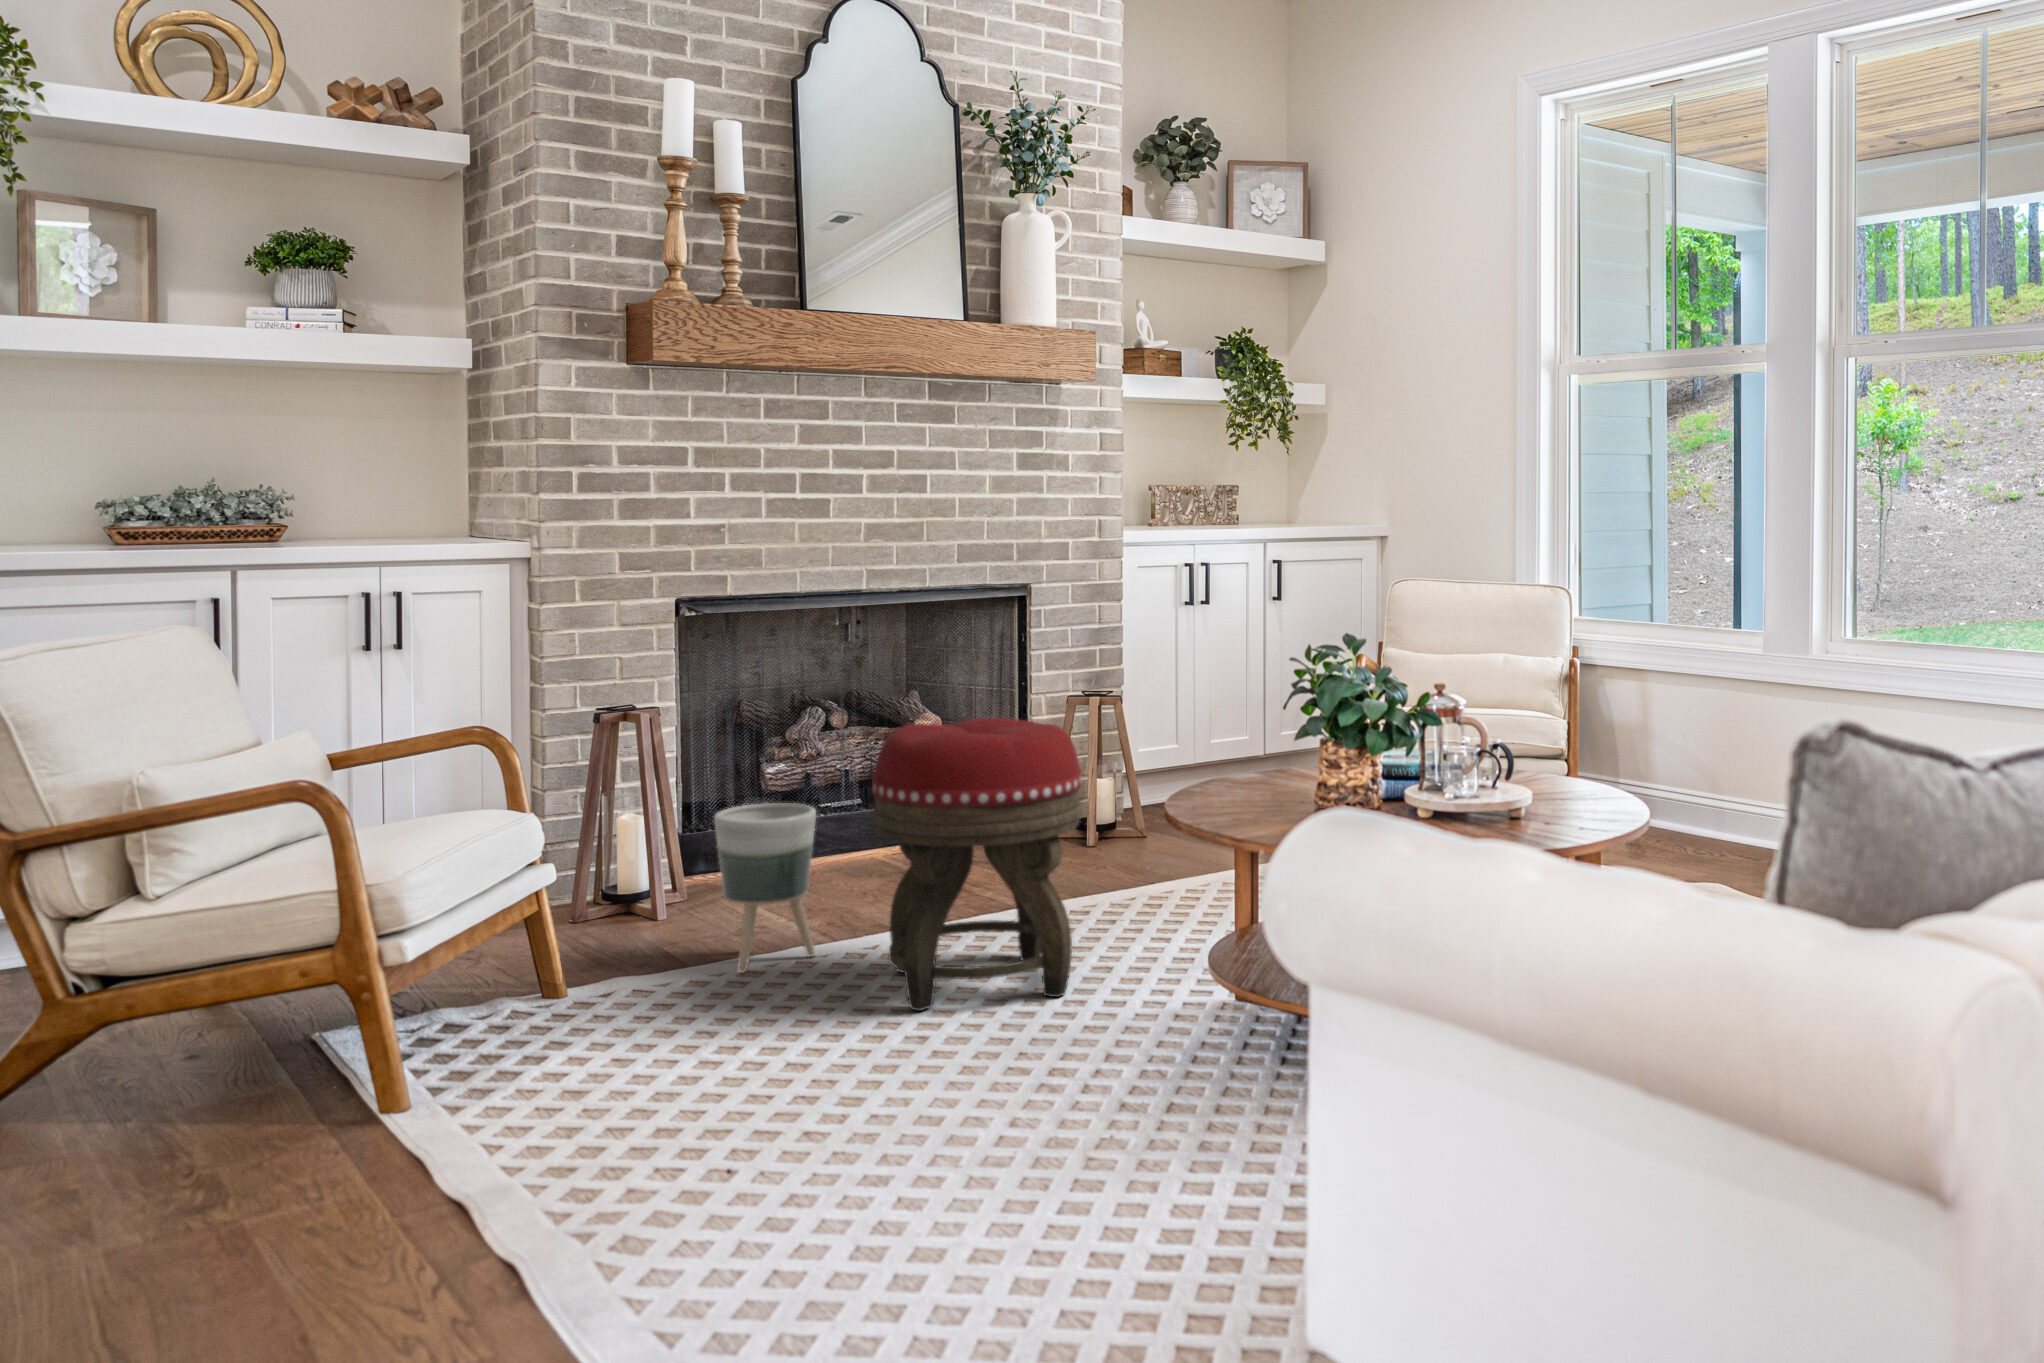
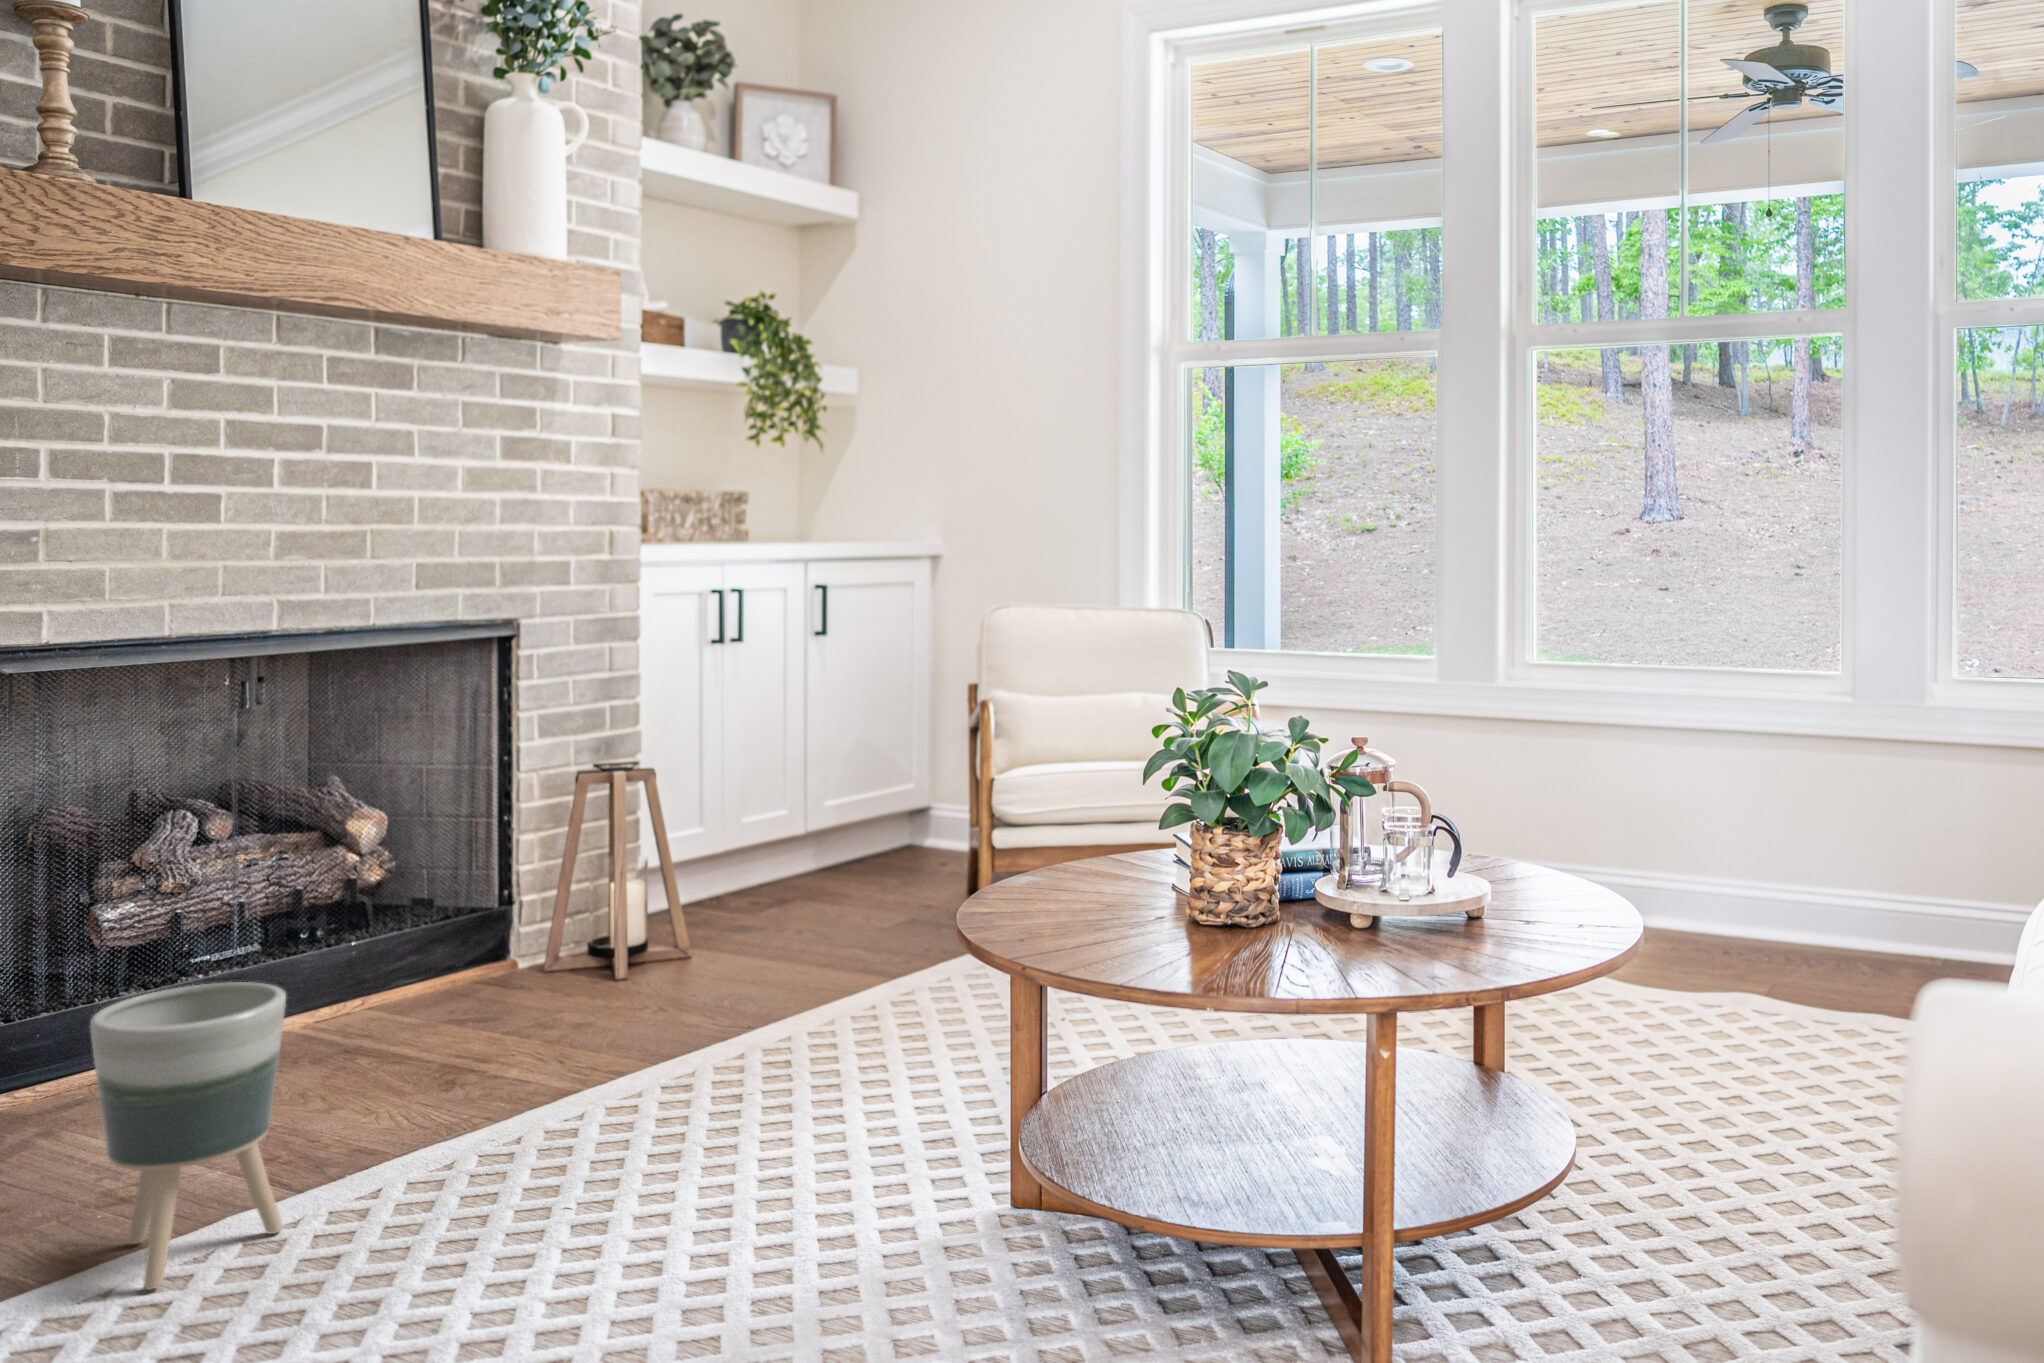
footstool: present [872,718,1082,1011] -> none [426,820,774,1311]

